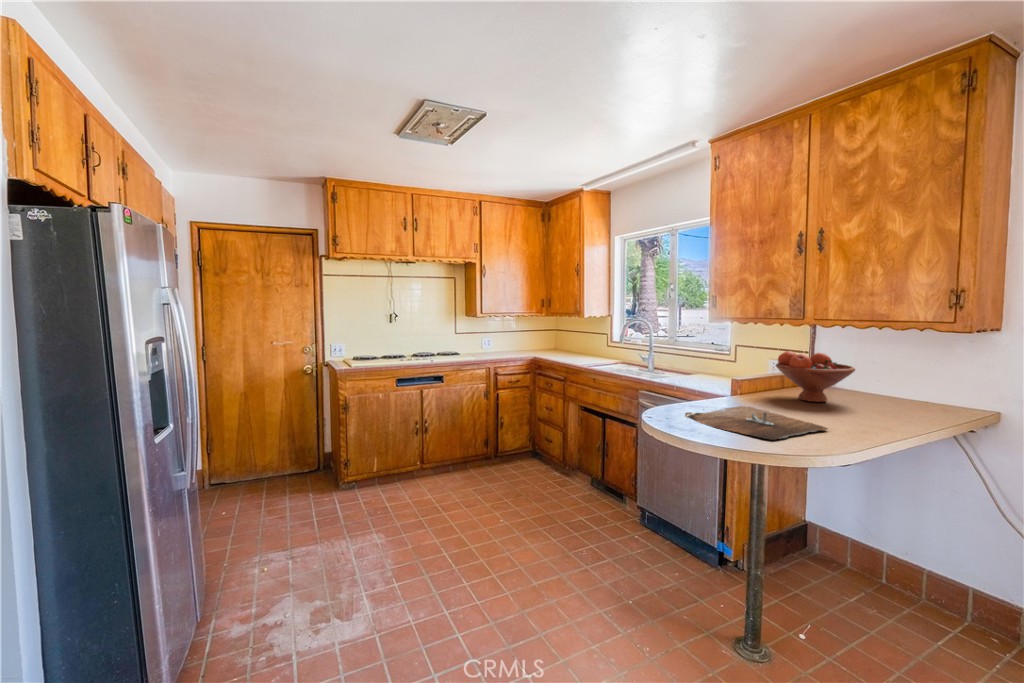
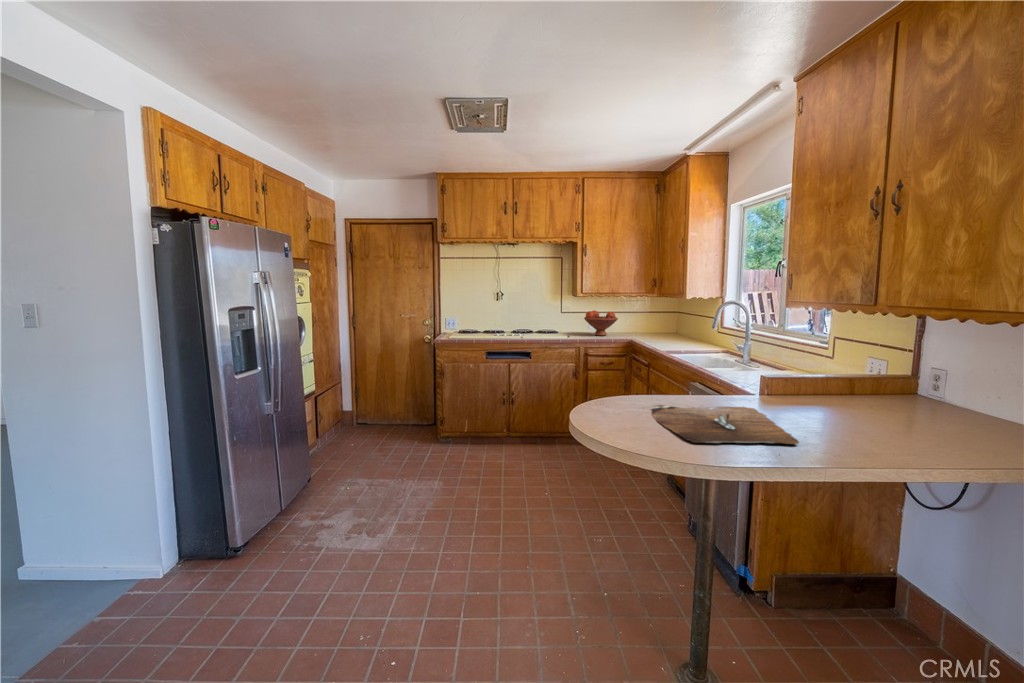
fruit bowl: present [776,351,855,402] -> present [584,310,618,336]

